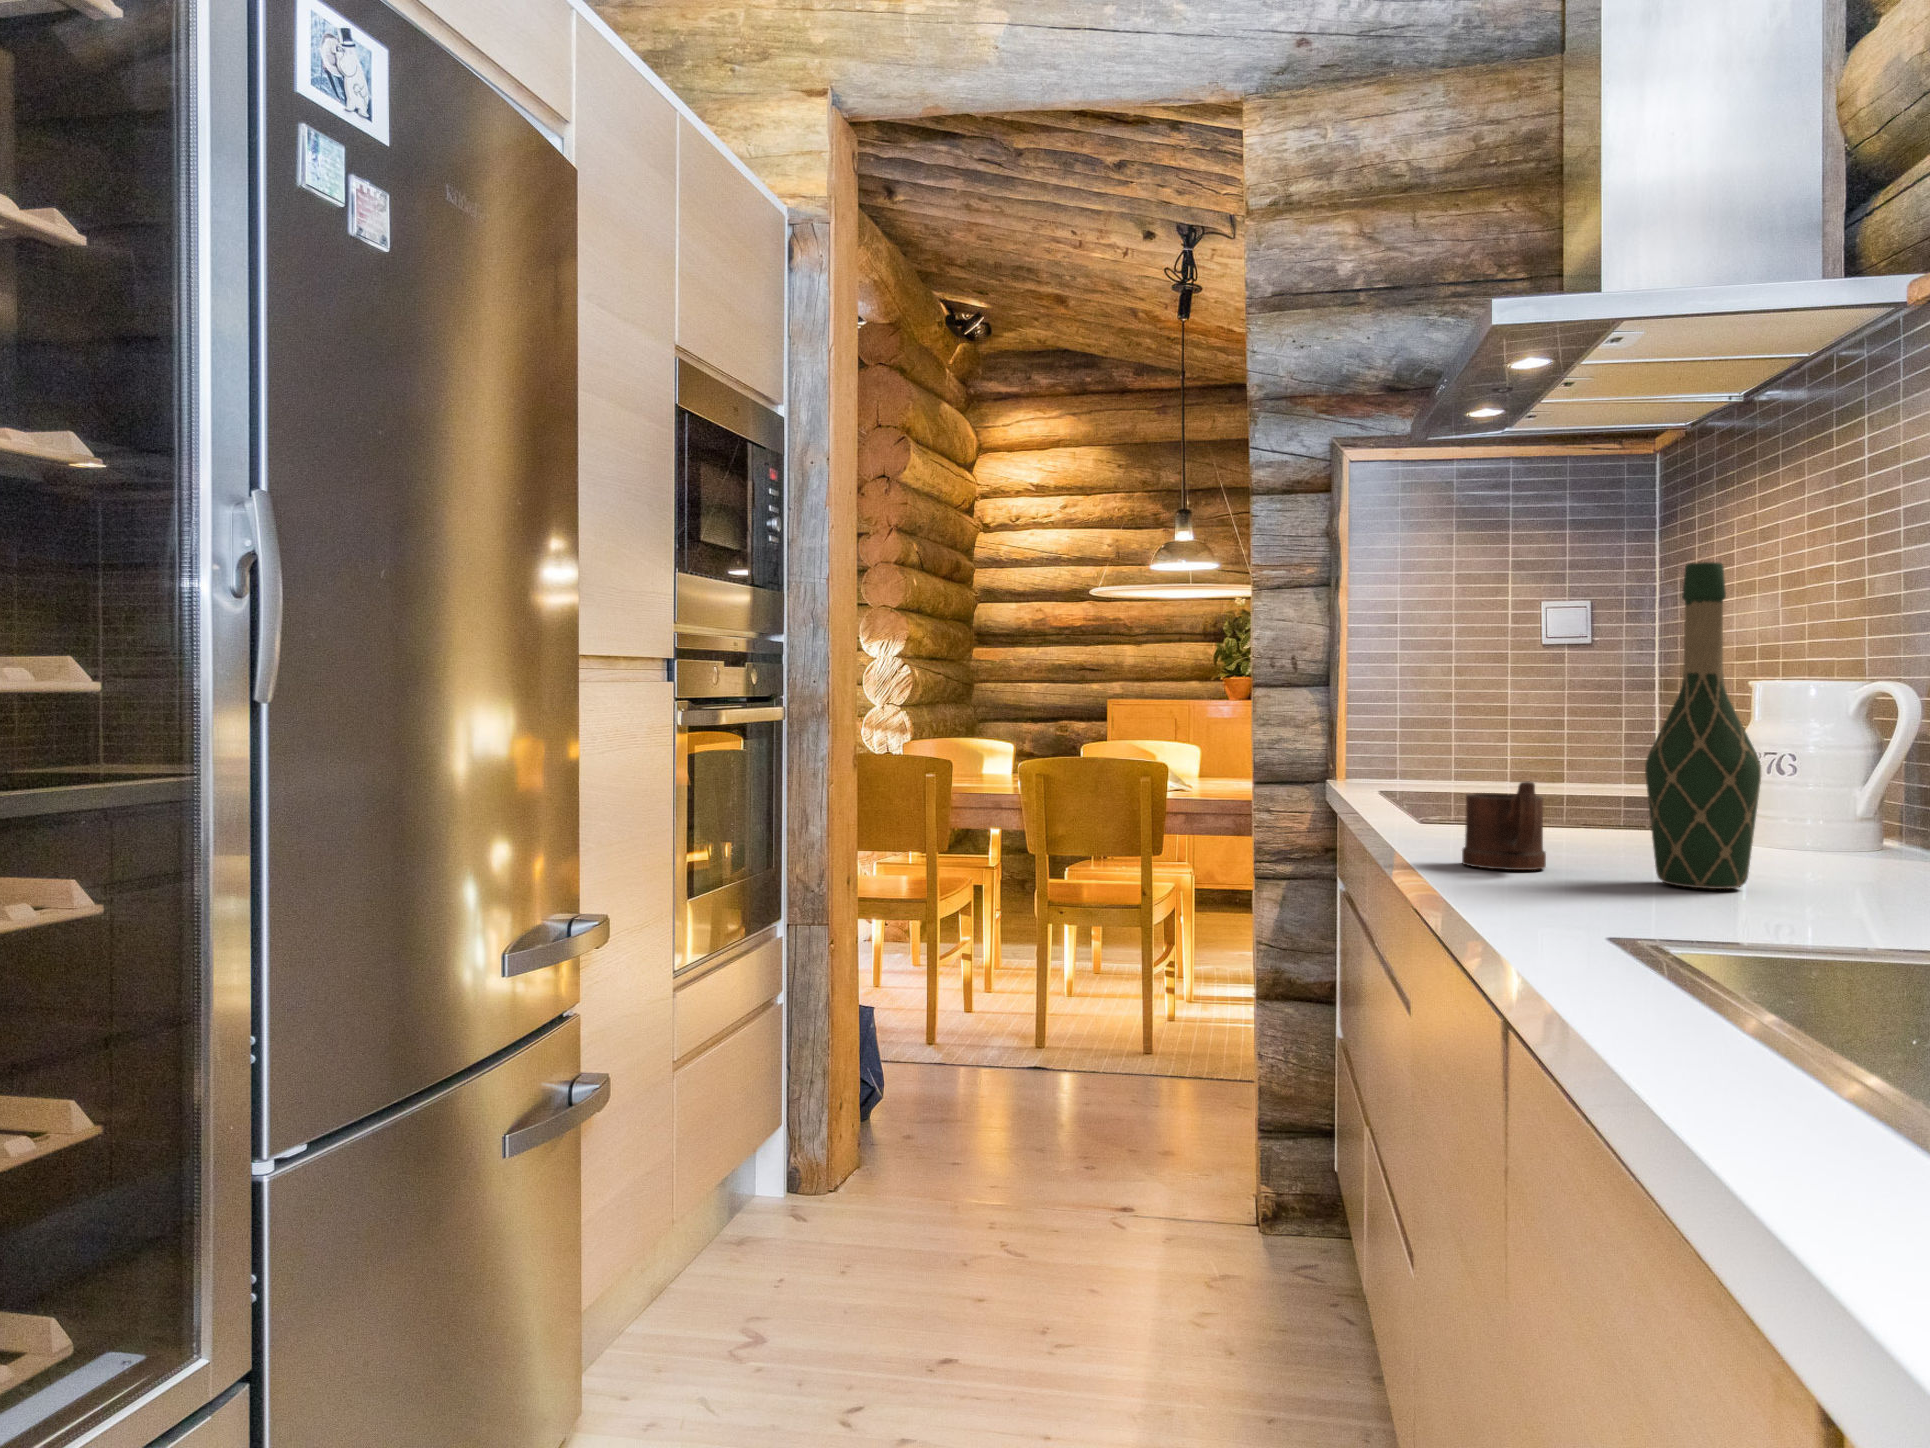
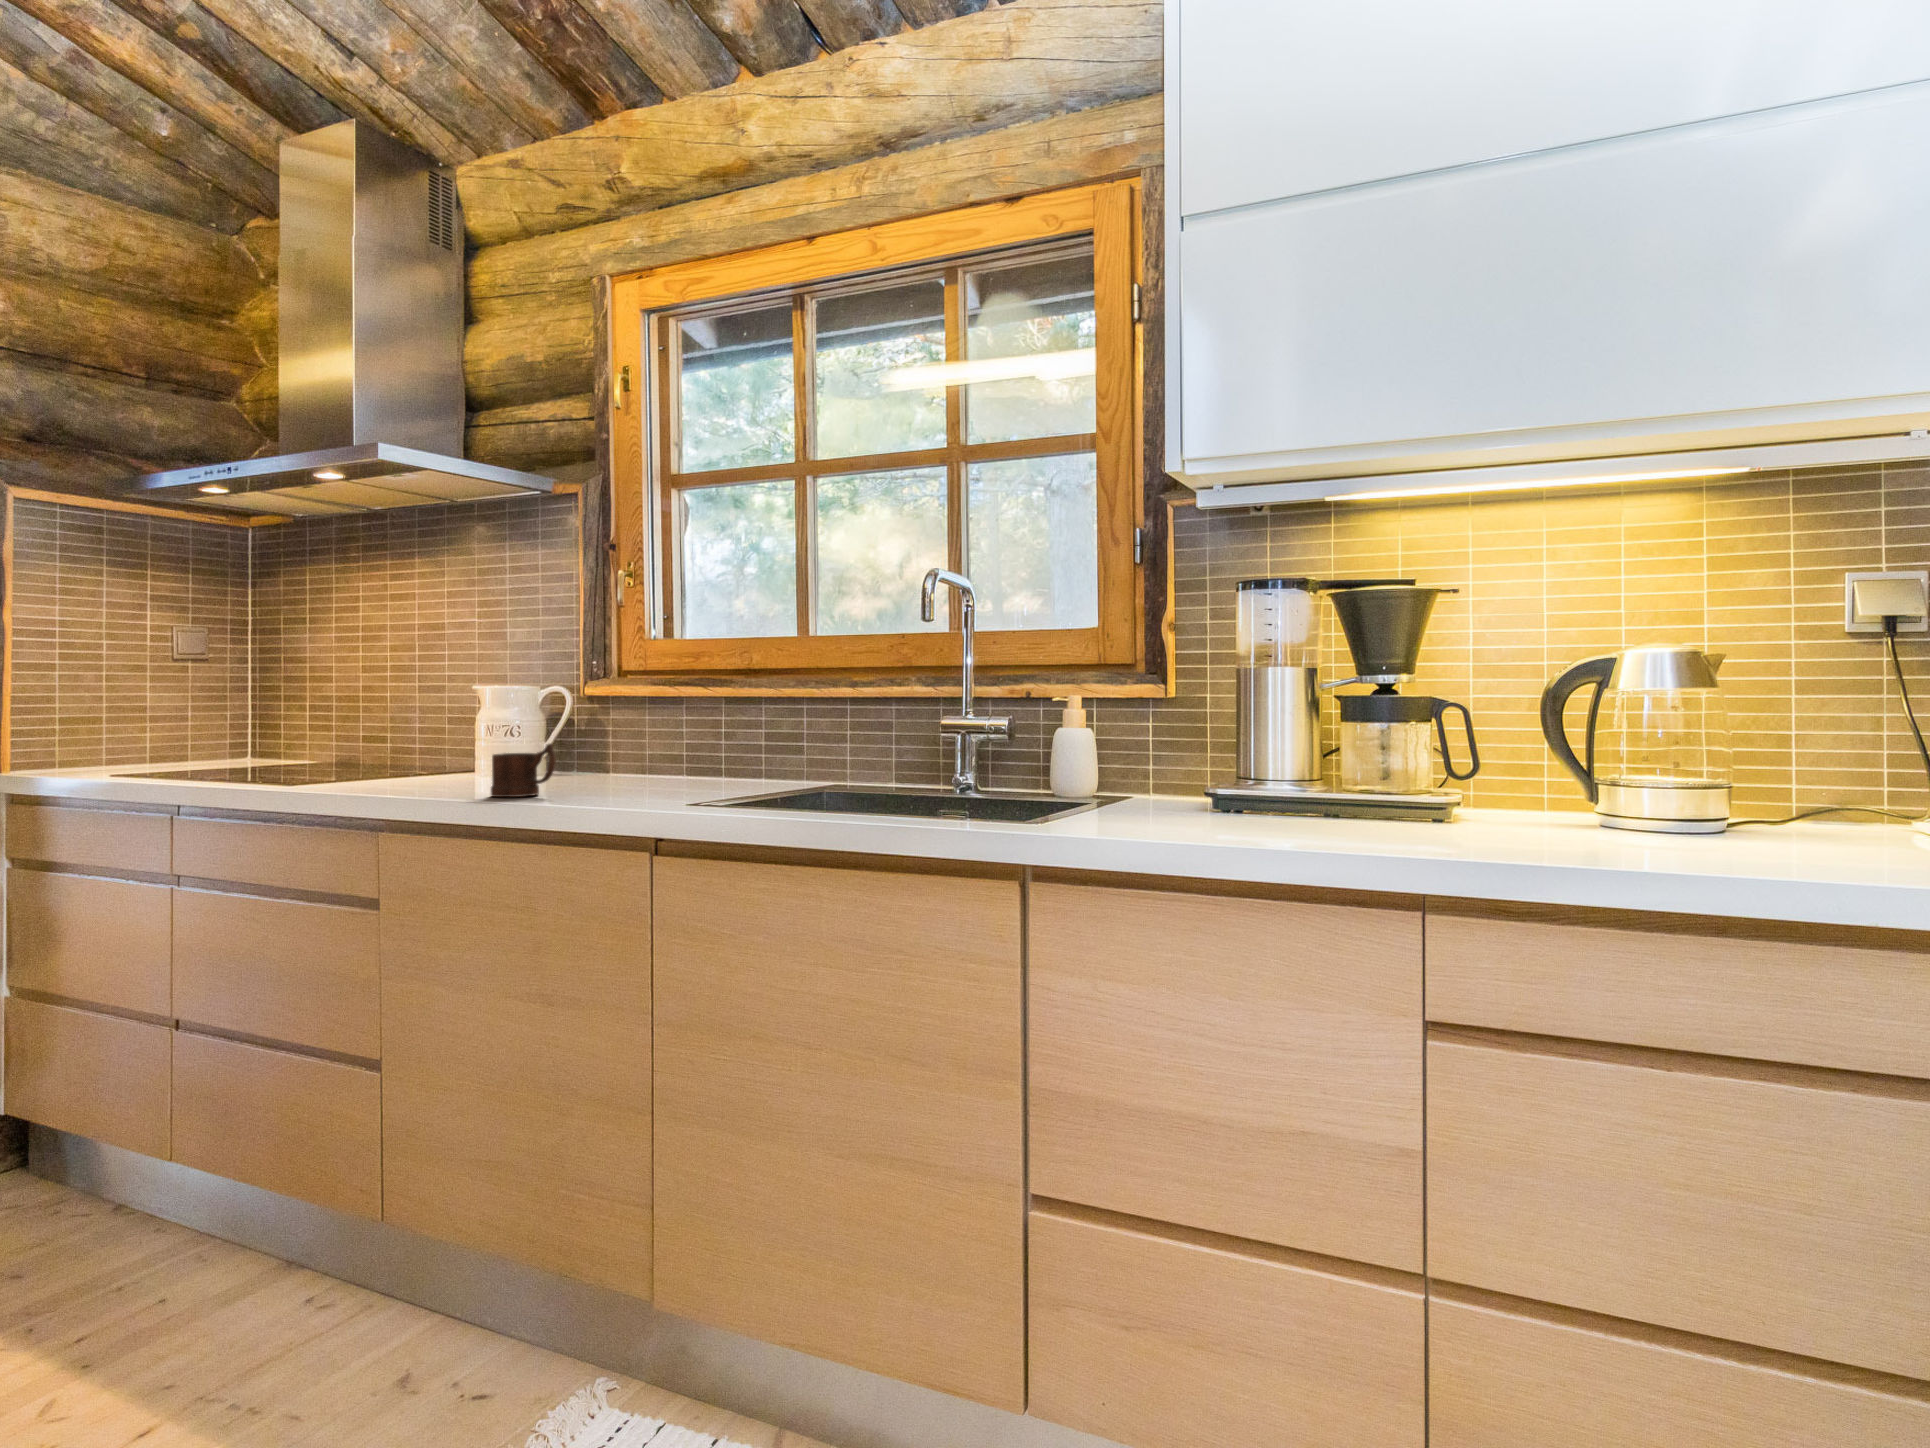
wine bottle: present [1645,562,1761,889] -> none [591,624,645,791]

